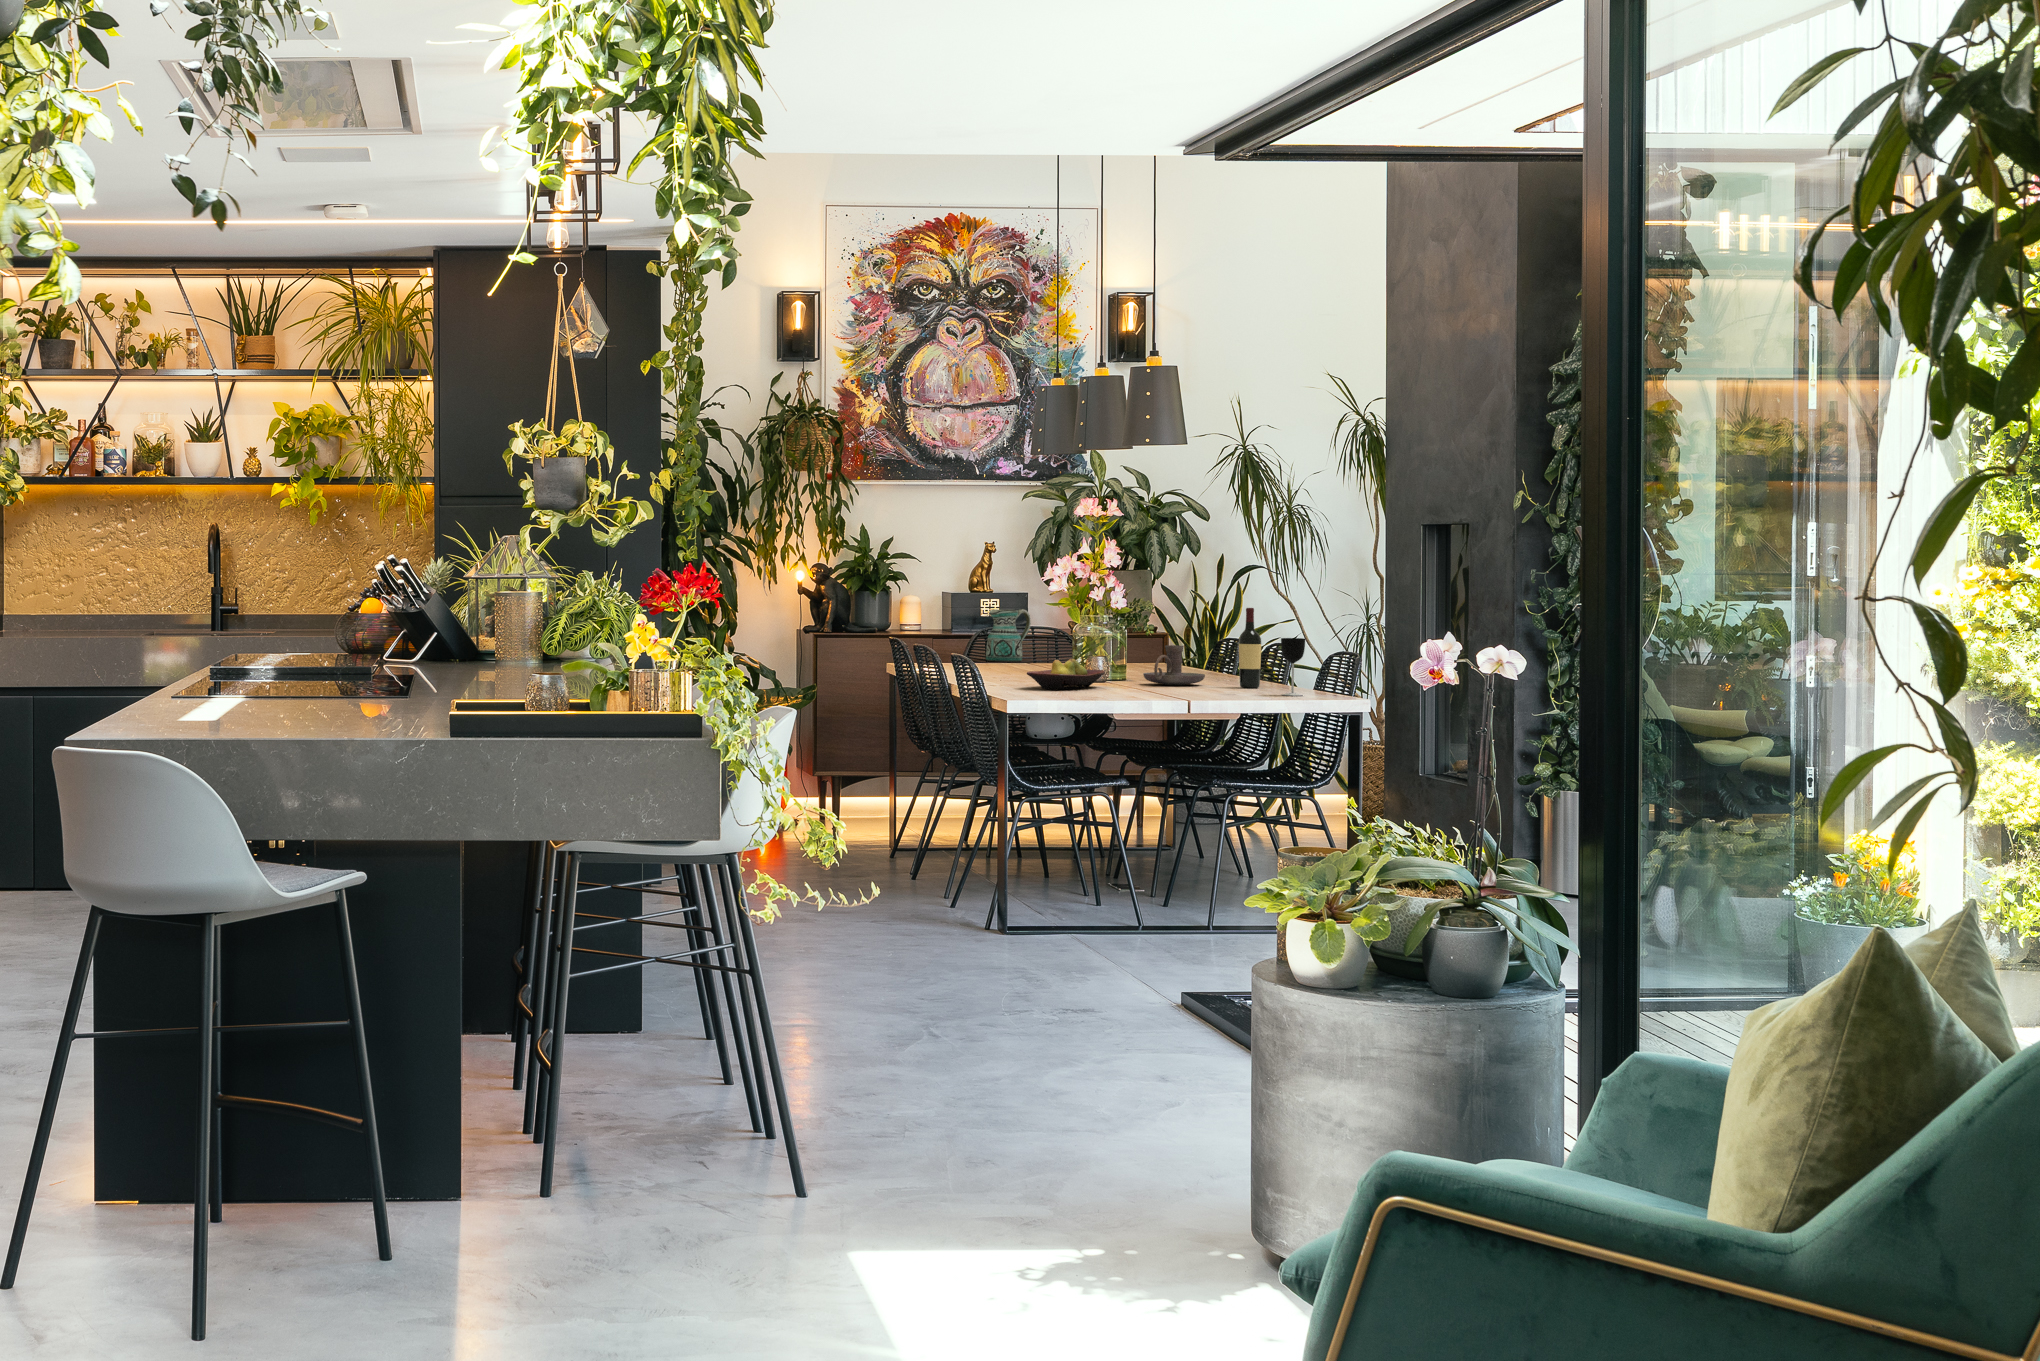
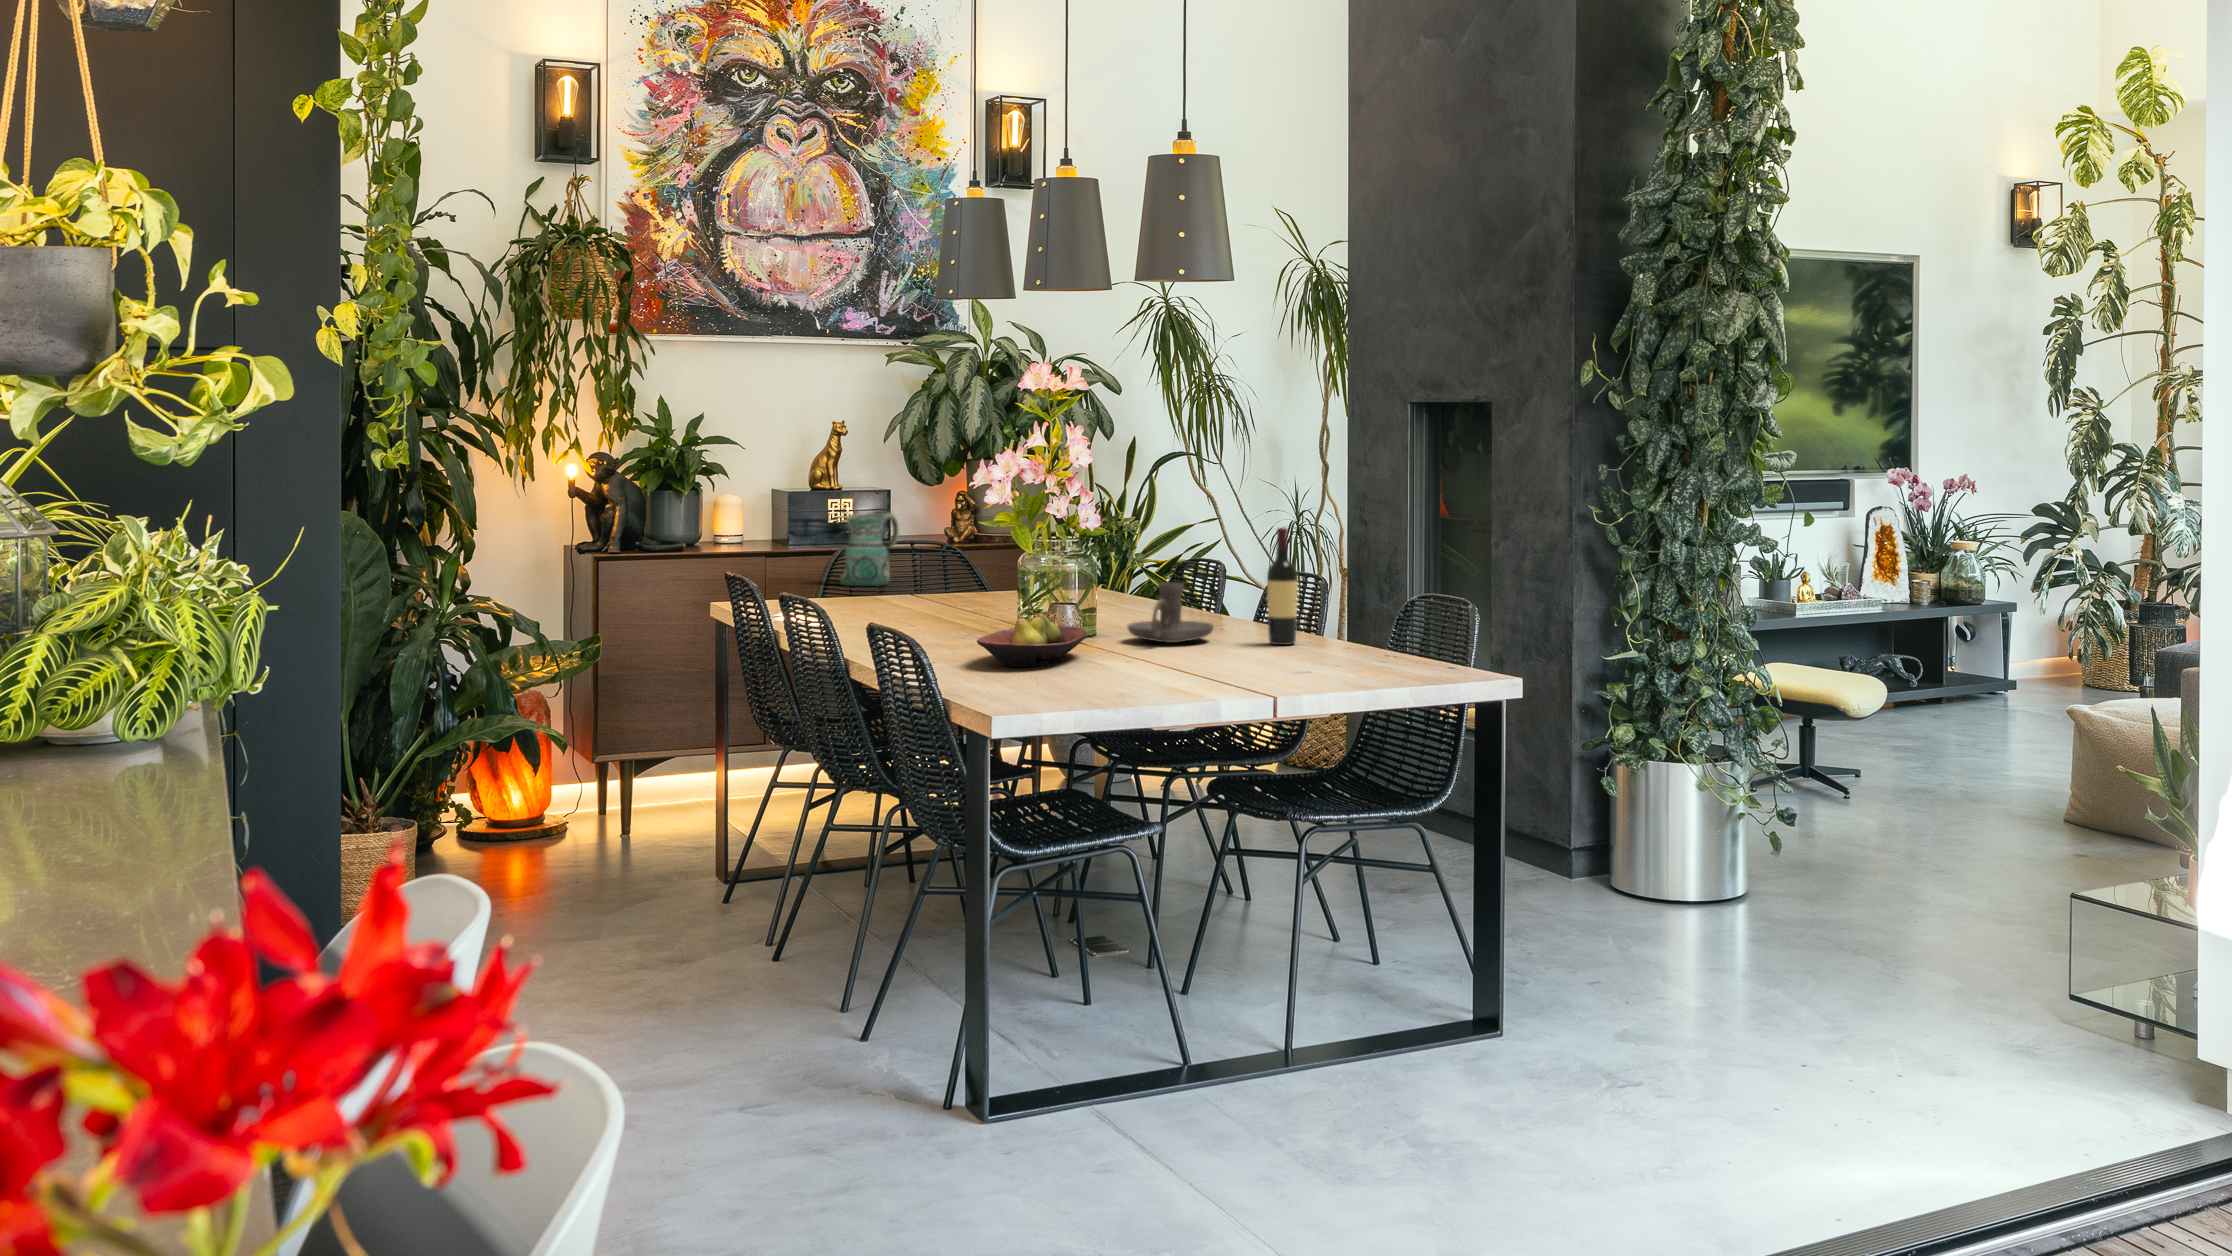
wine glass: present [1281,638,1305,696] -> none [1359,578,1394,666]

